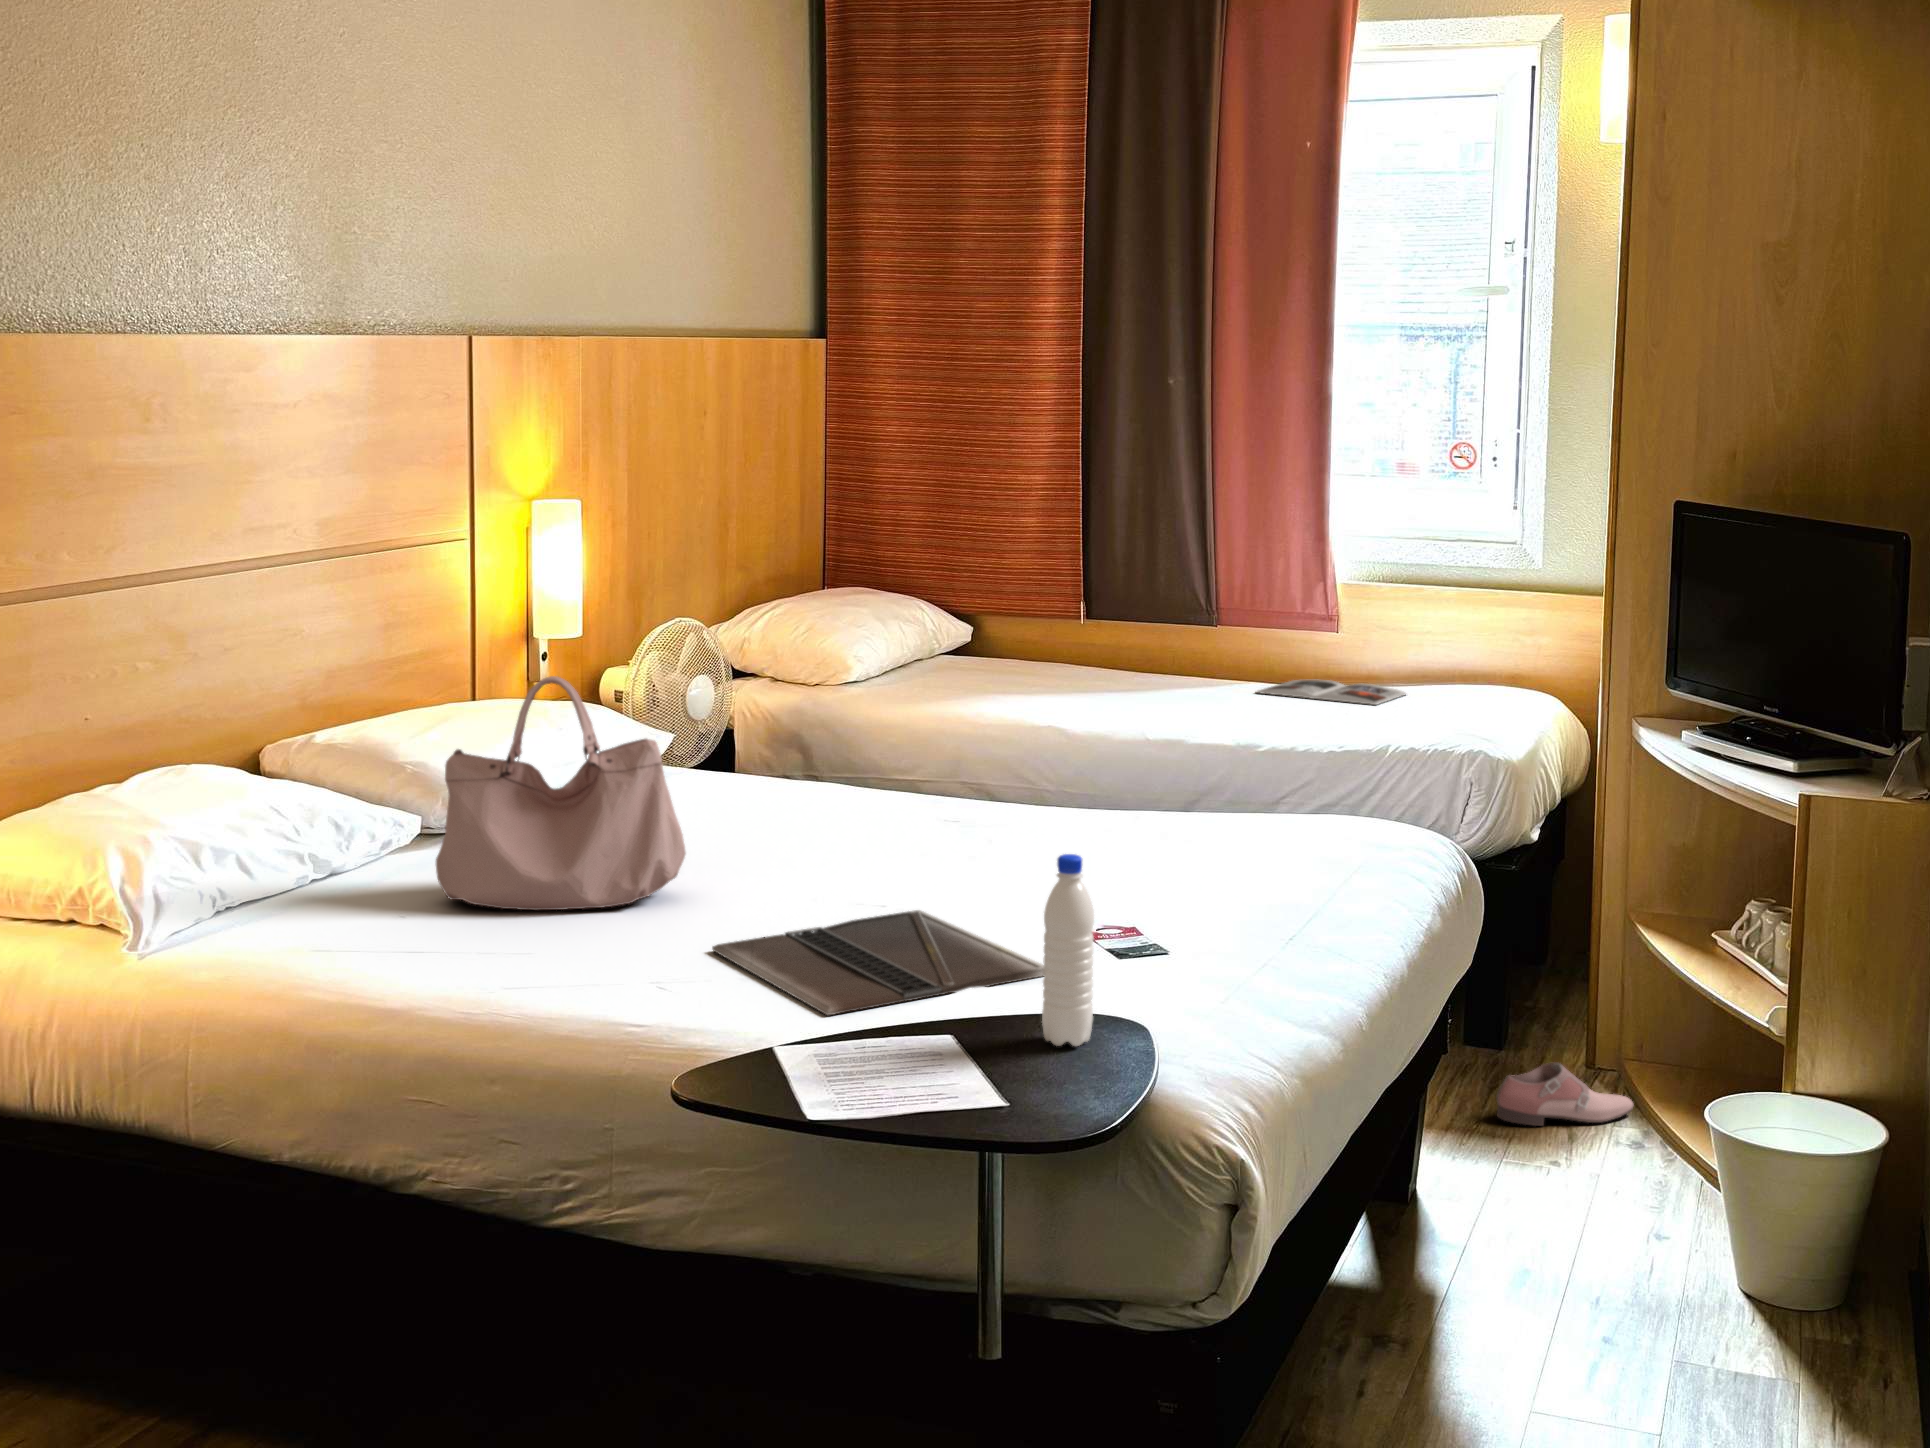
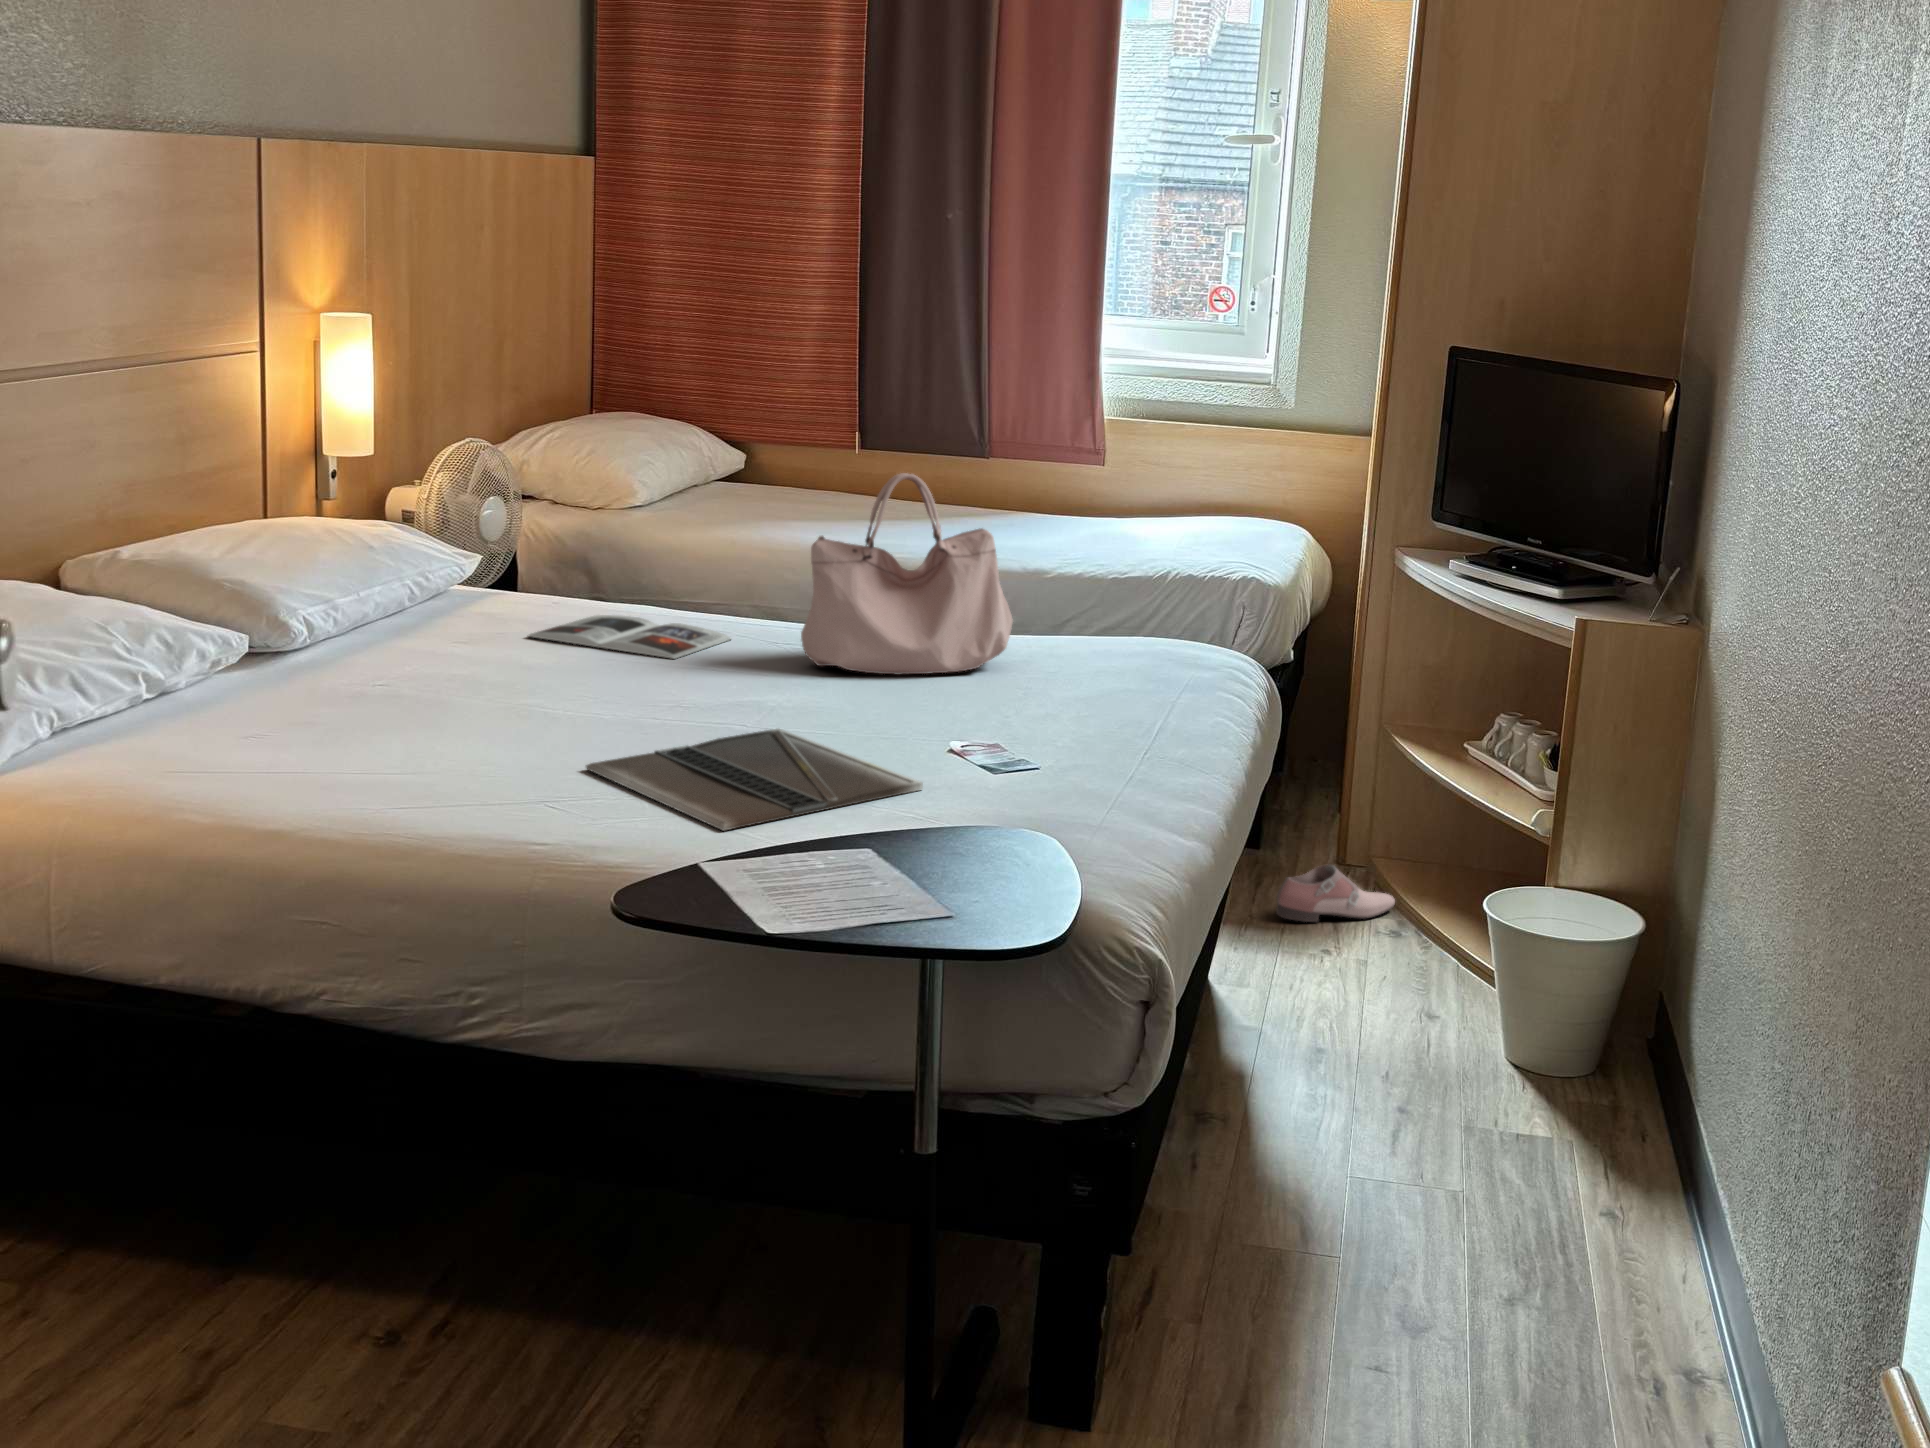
handbag: present [436,676,686,910] -> present [801,473,1013,675]
magazine: present [1257,680,1406,705] -> present [527,615,731,659]
water bottle: present [1042,854,1094,1046] -> none [954,675,1005,856]

